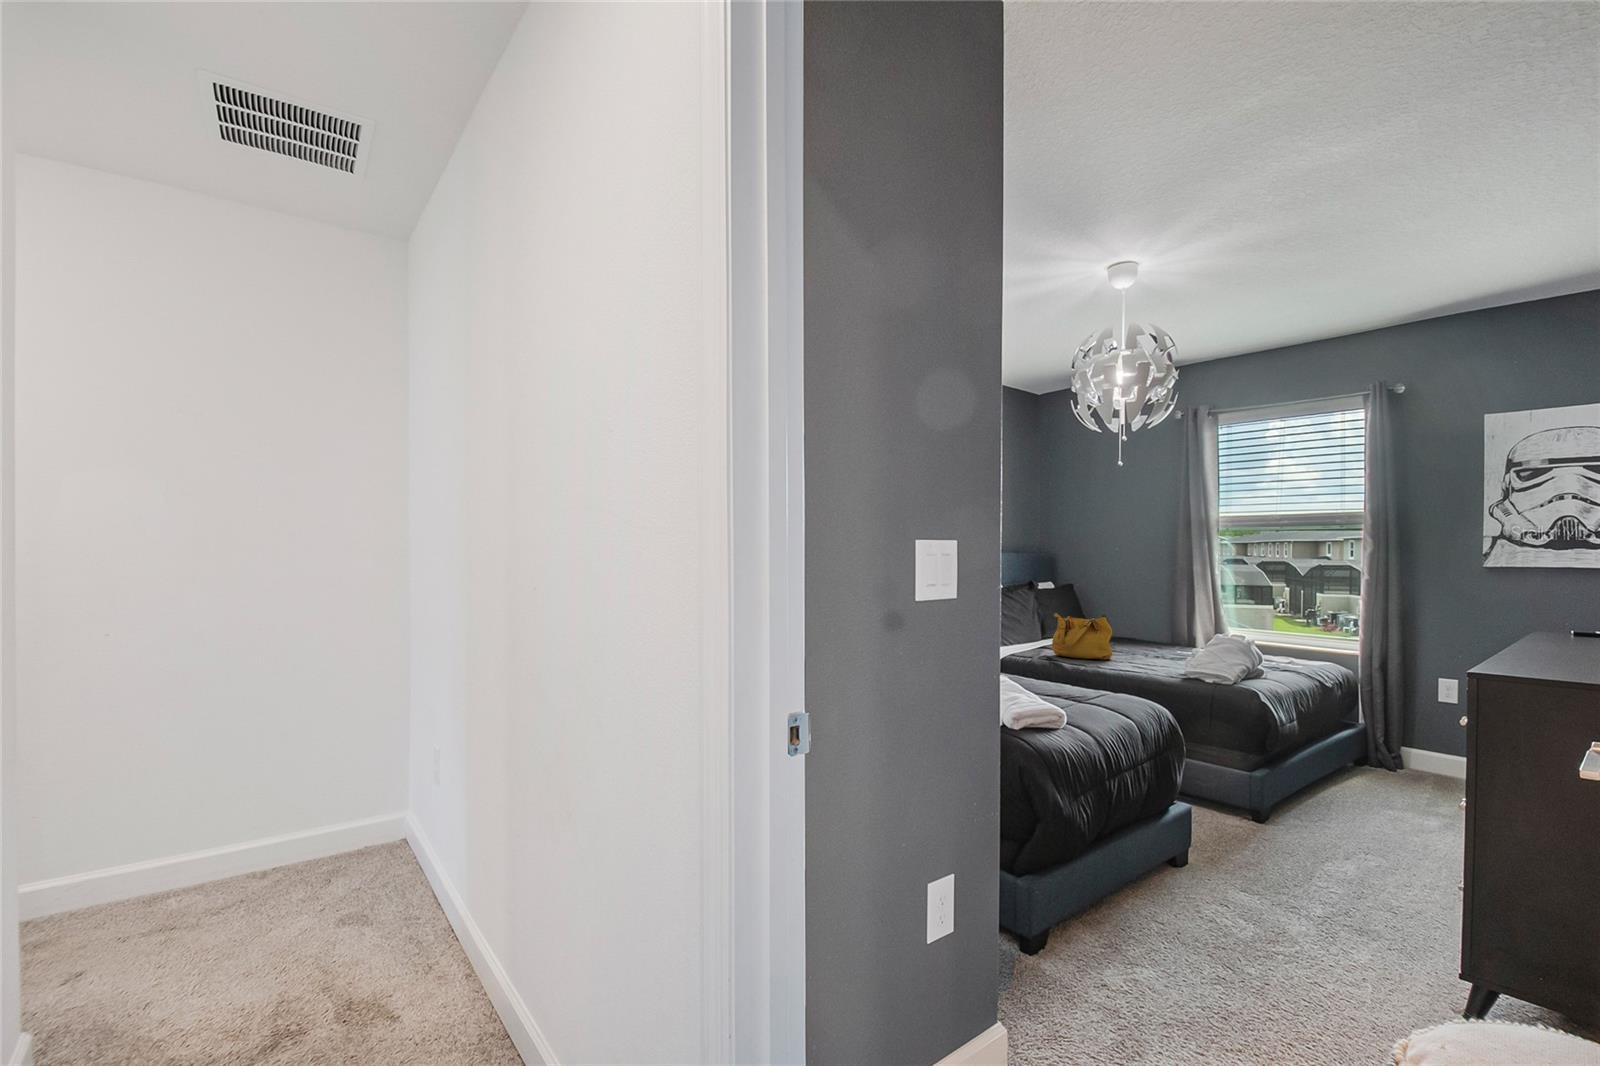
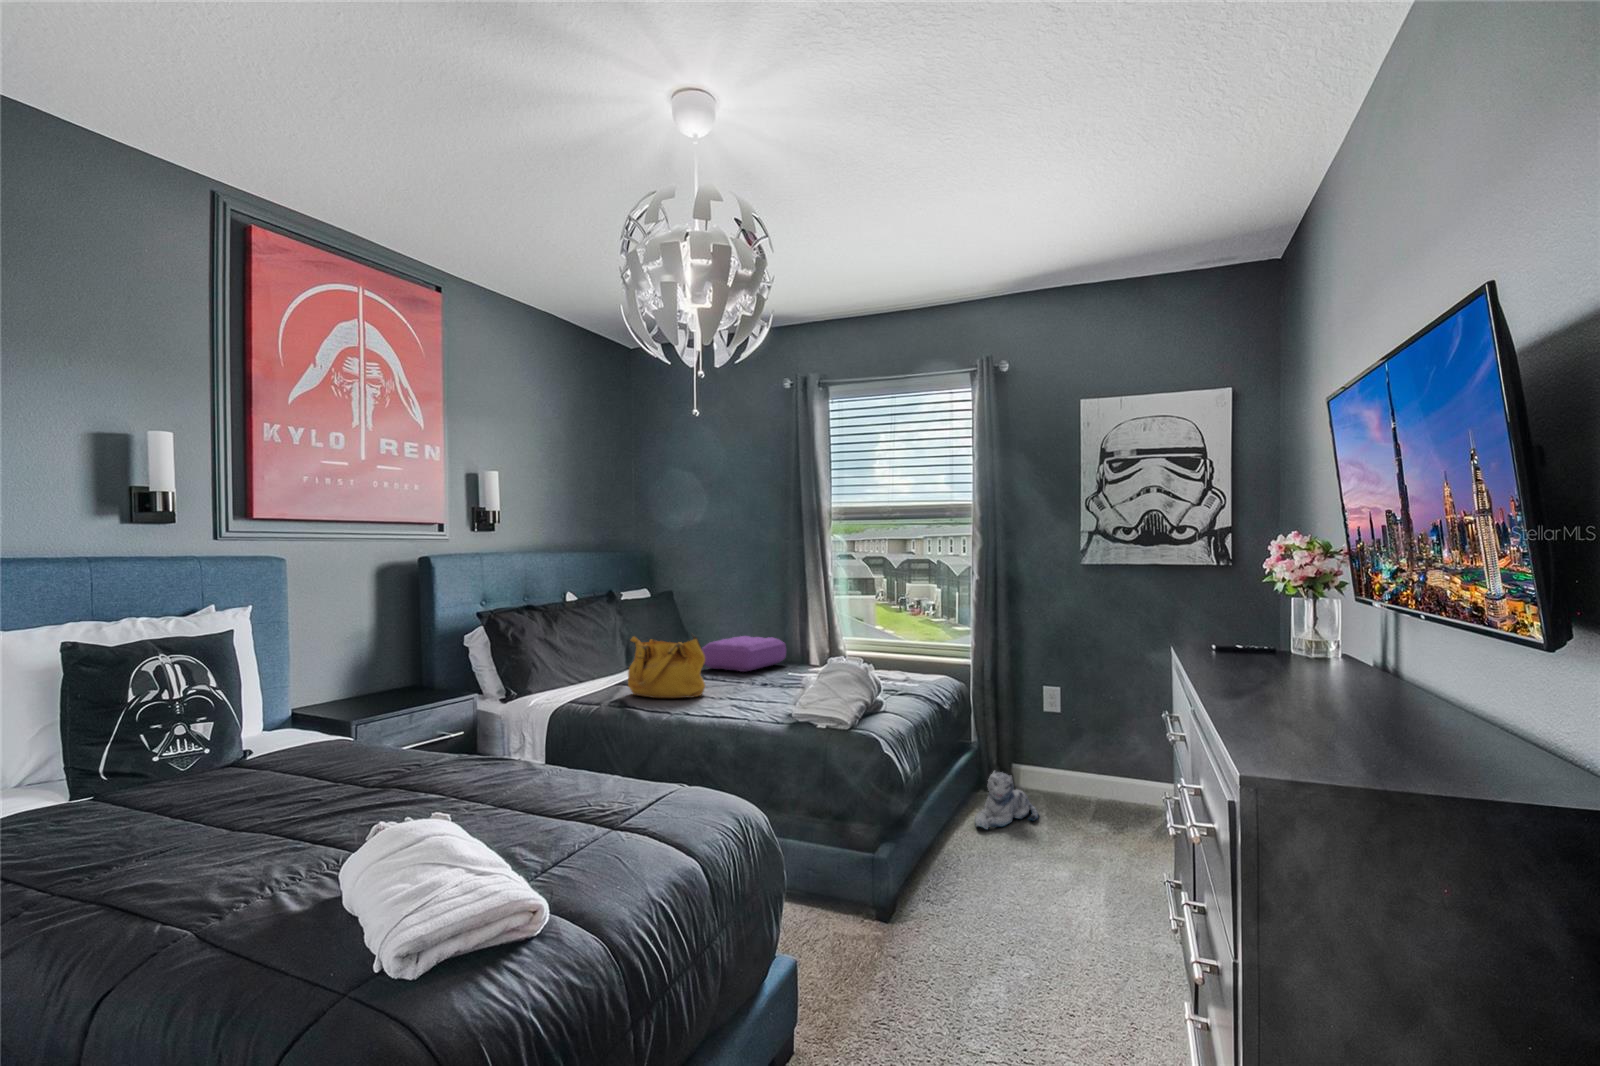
pillow: none [1103,621,1178,648] -> present [702,636,786,672]
plush toy: none [1357,744,1428,791] -> present [975,771,1038,829]

